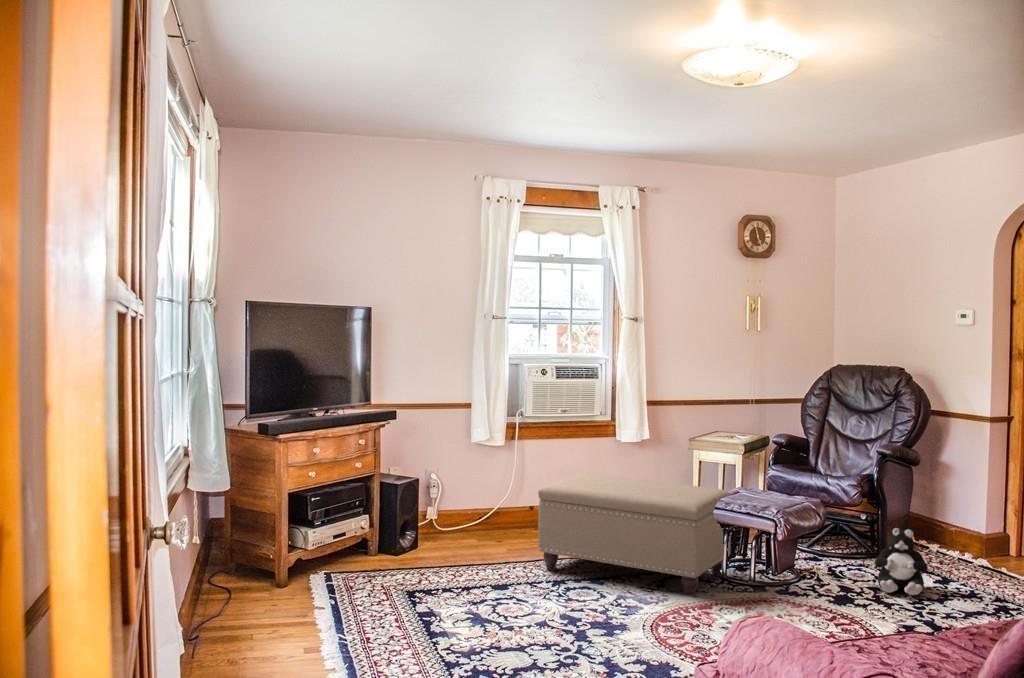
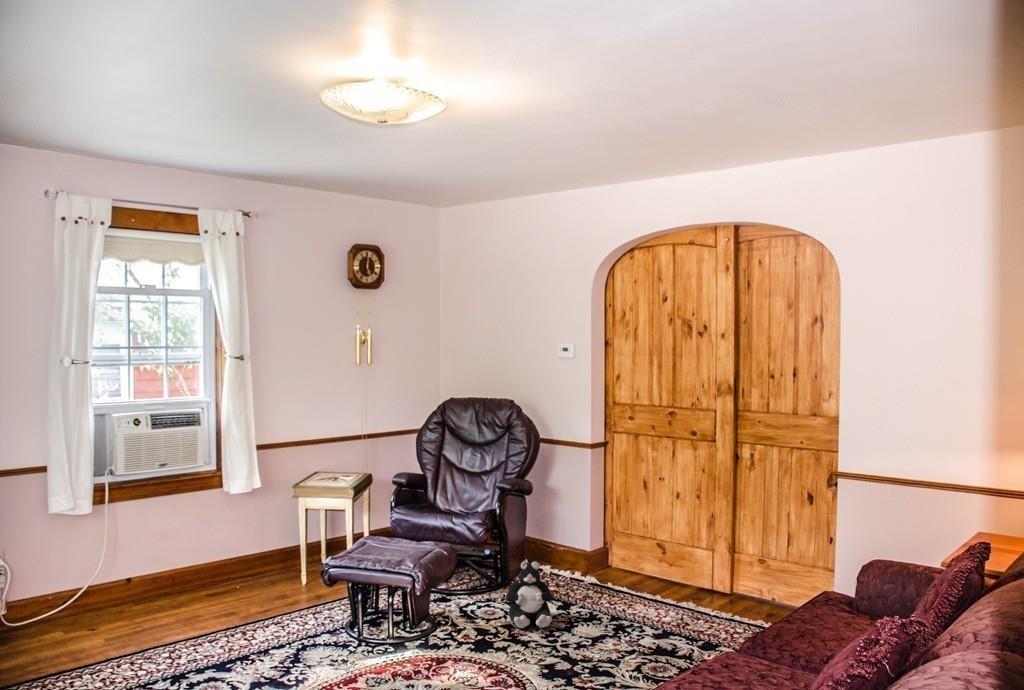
ottoman: present [538,474,731,596] -> none [140,539,366,671]

